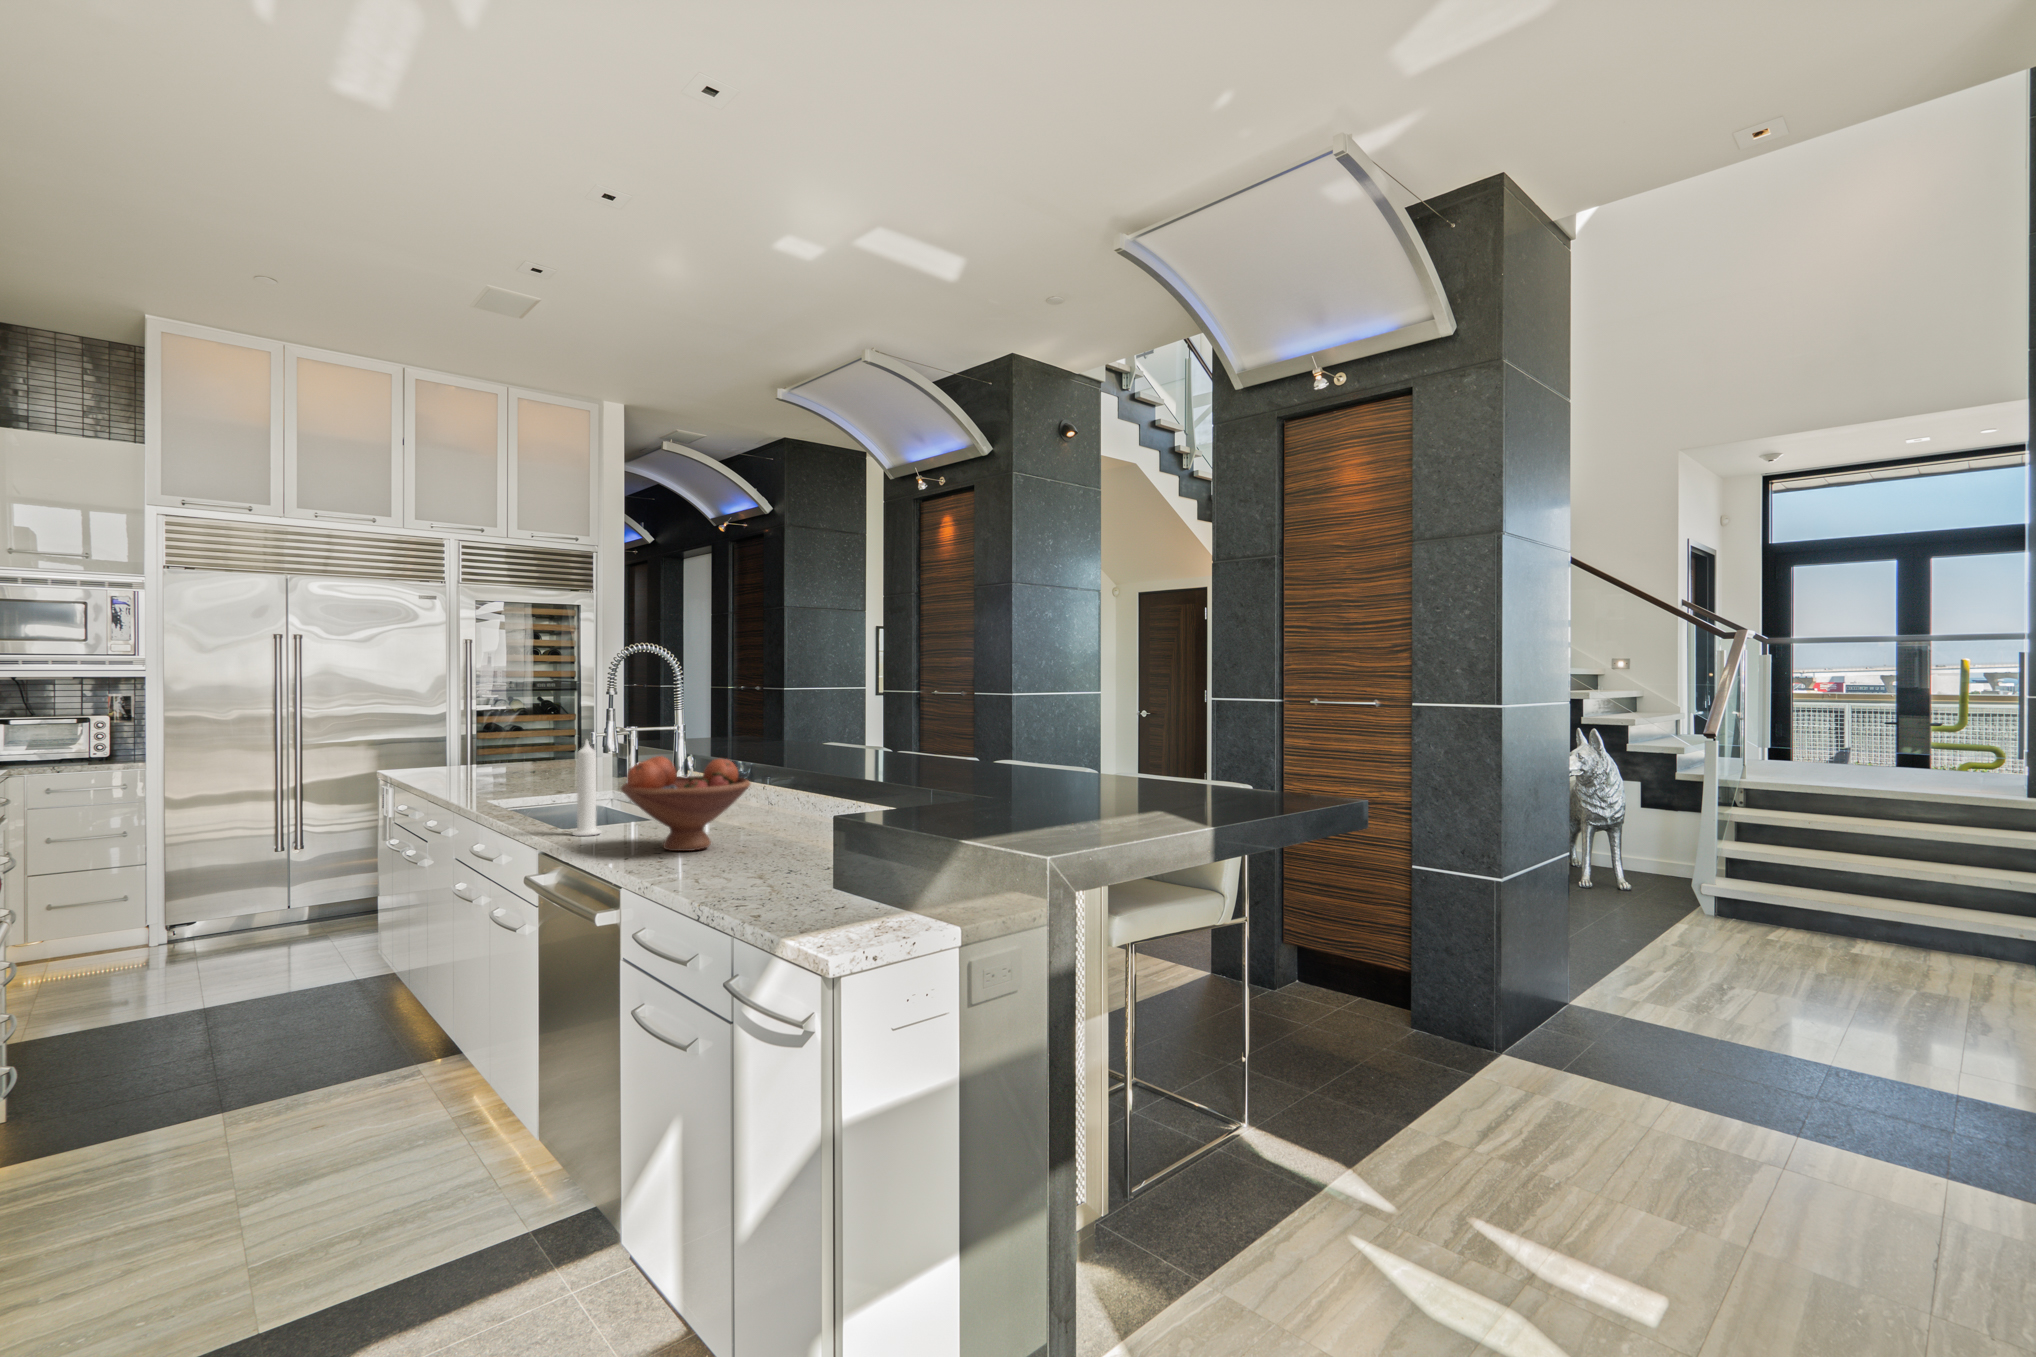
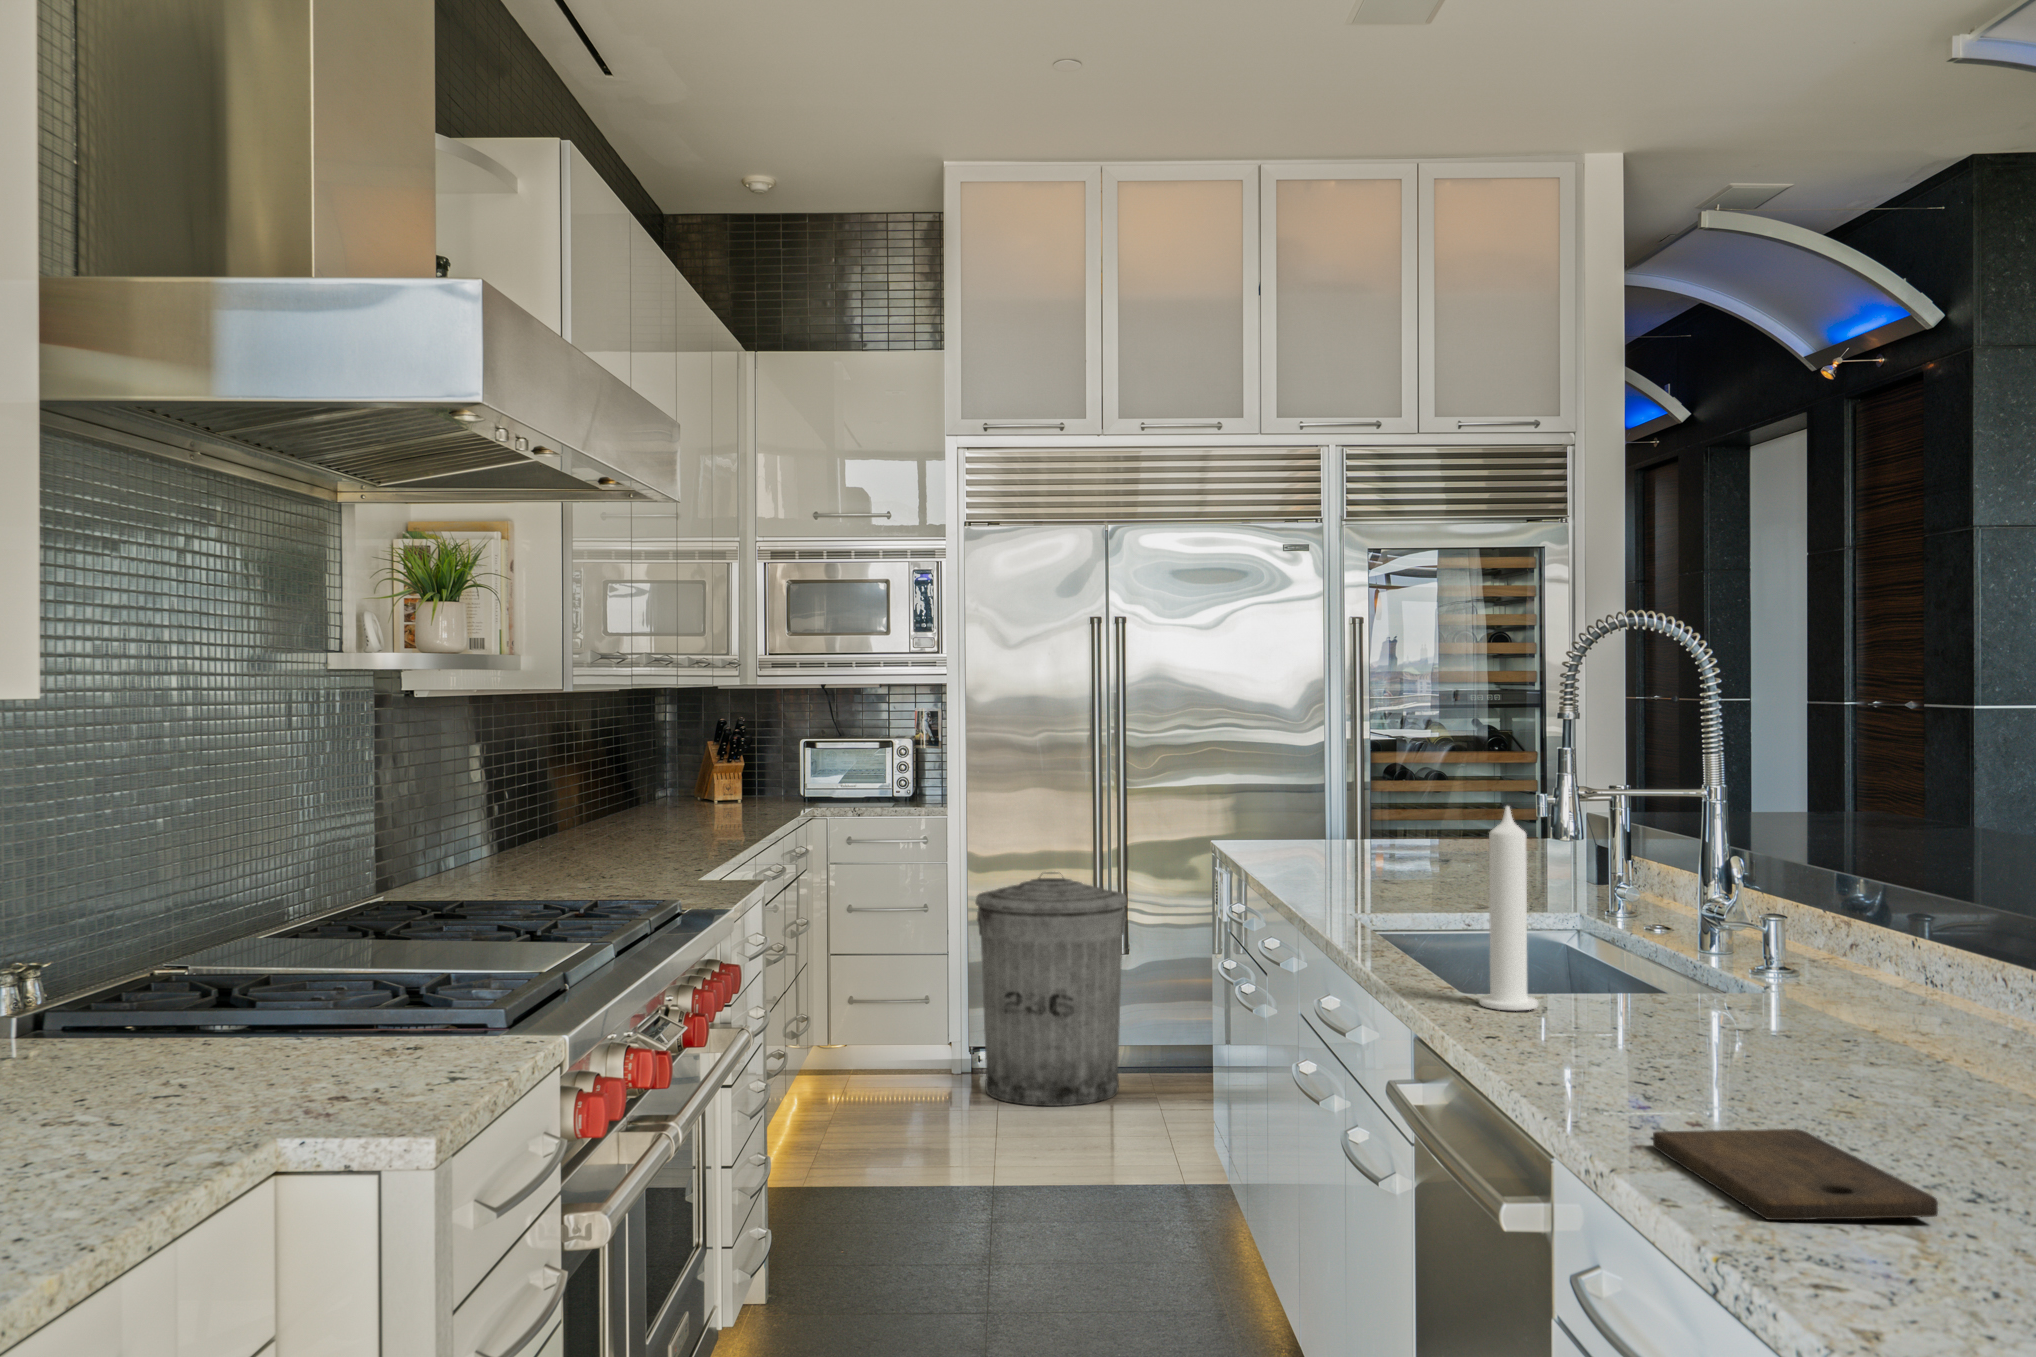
fruit bowl: present [621,756,750,851] -> none [1567,853,1875,1082]
trash can: none [175,802,303,957] -> present [975,872,1127,1106]
cutting board: none [665,861,774,891] -> present [1653,1129,1938,1220]

